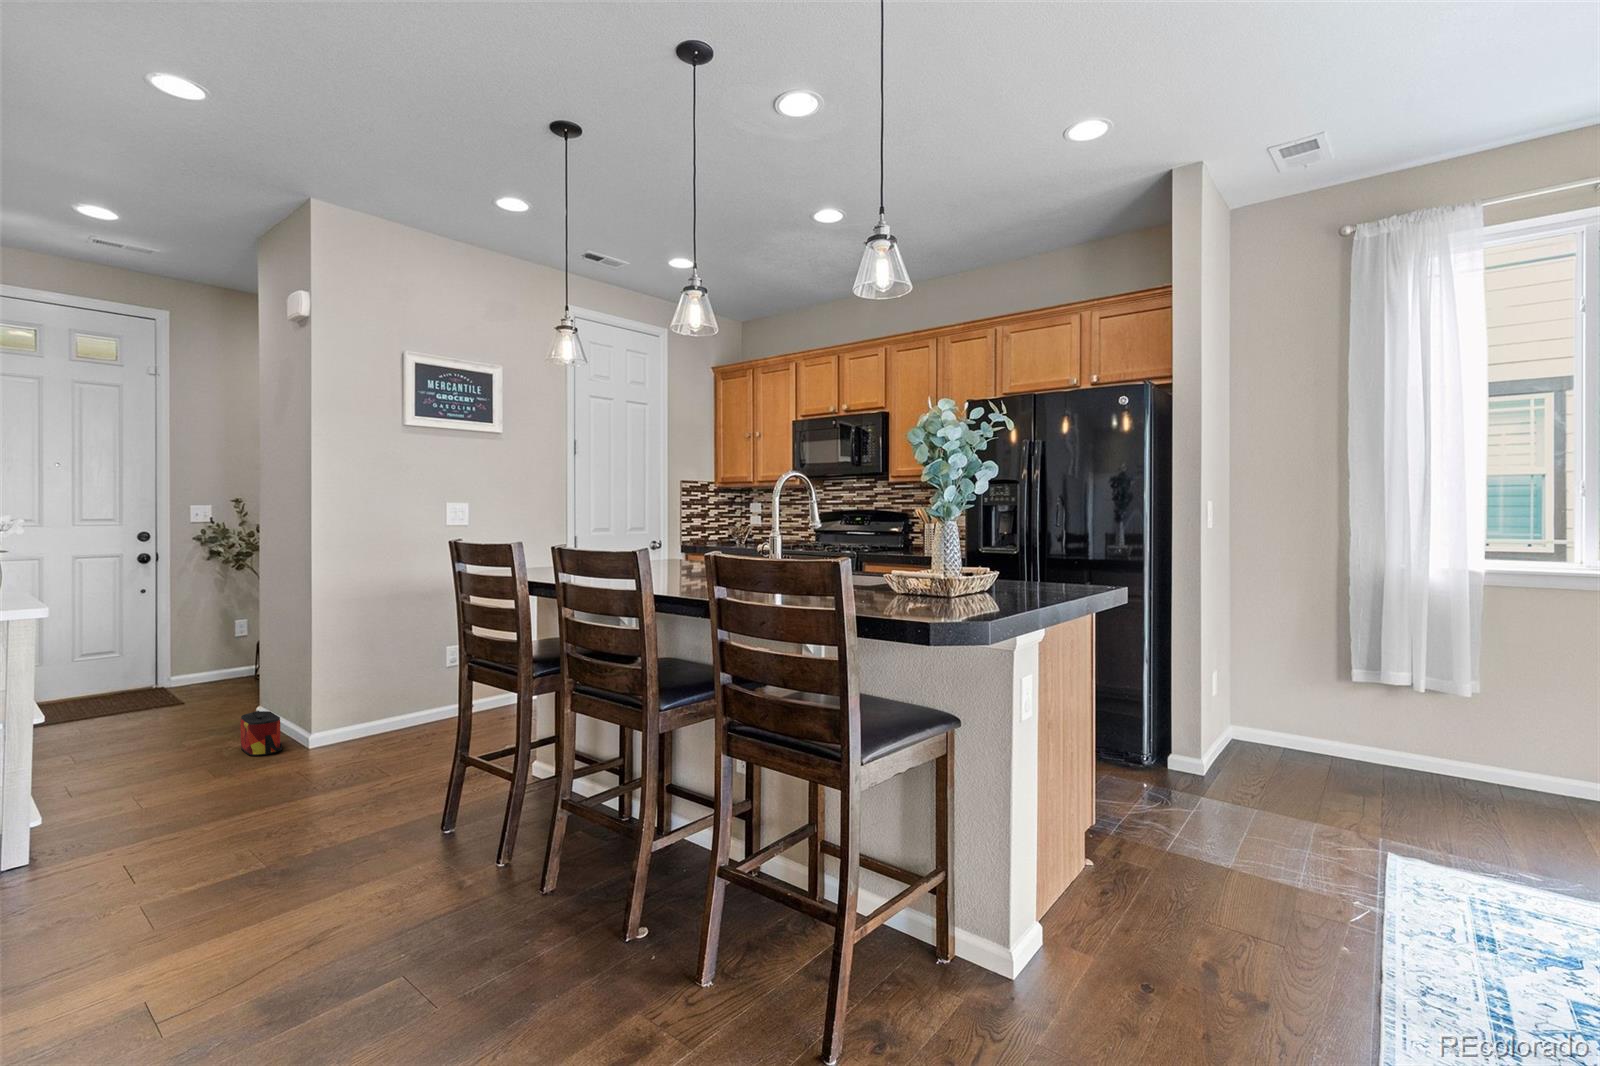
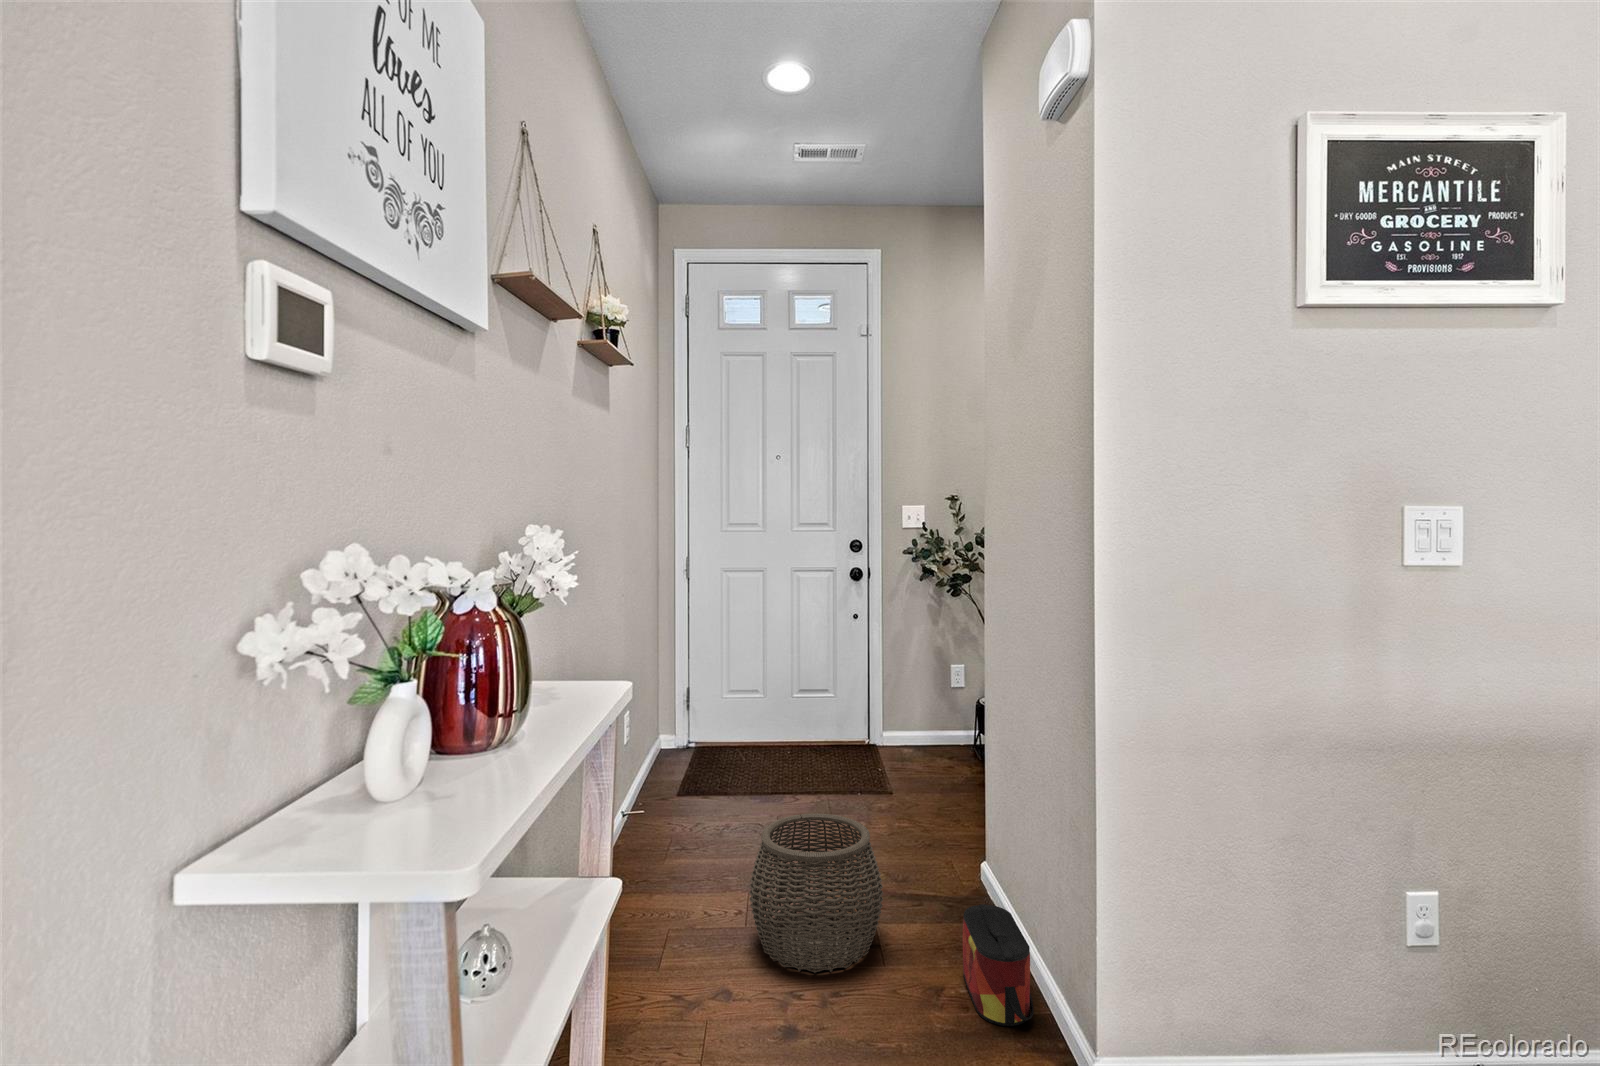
woven basket: none [80,686,186,769] -> present [749,813,883,973]

